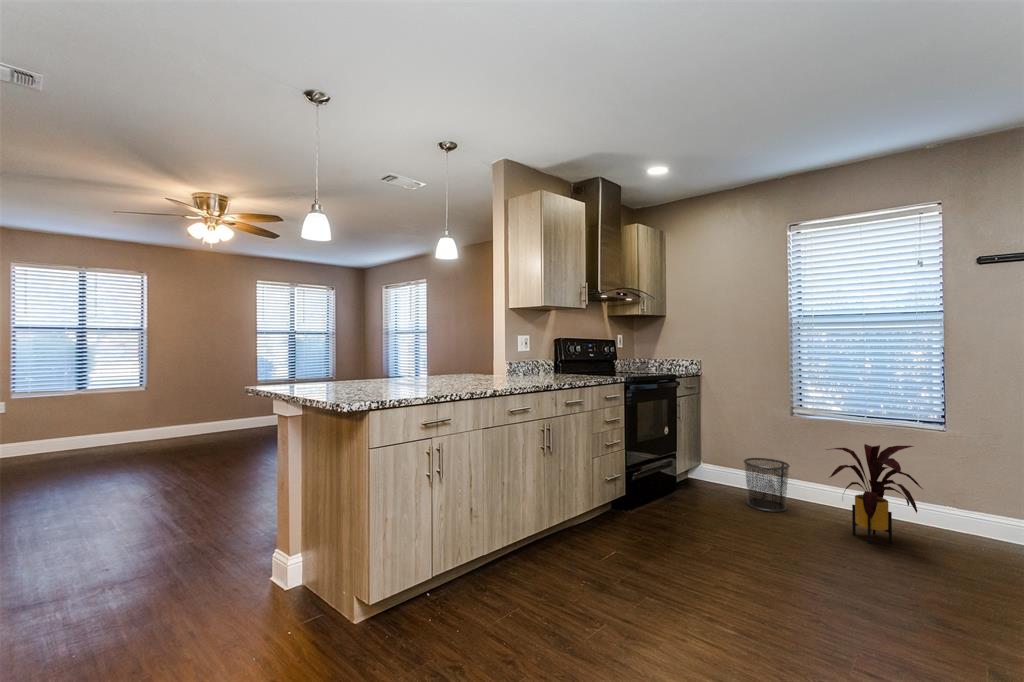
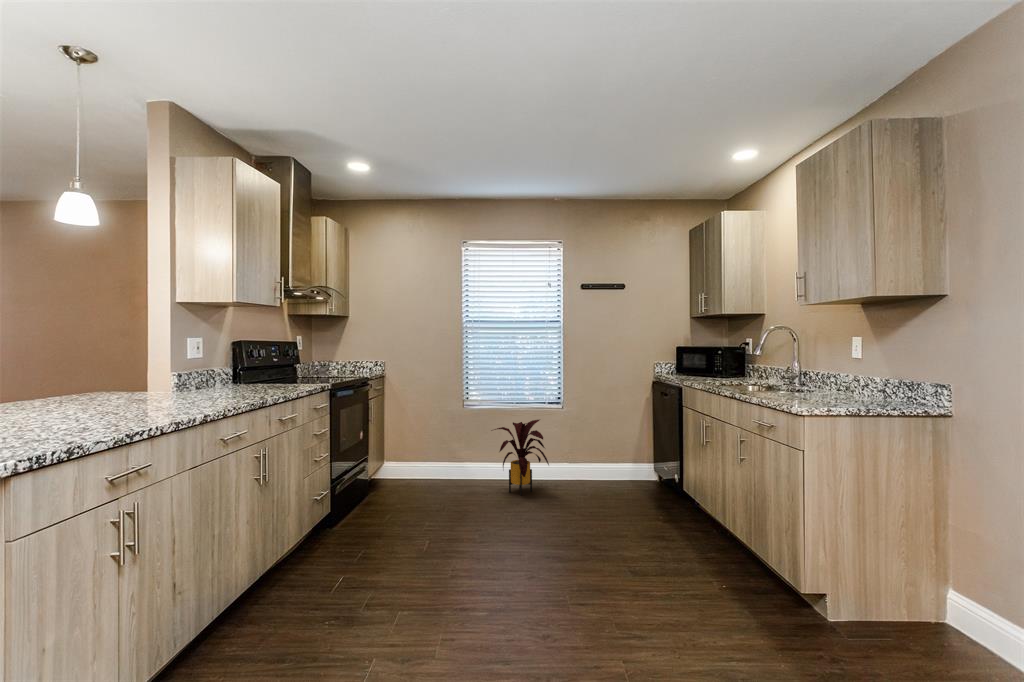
waste bin: present [744,458,790,512] -> none [428,445,463,491]

